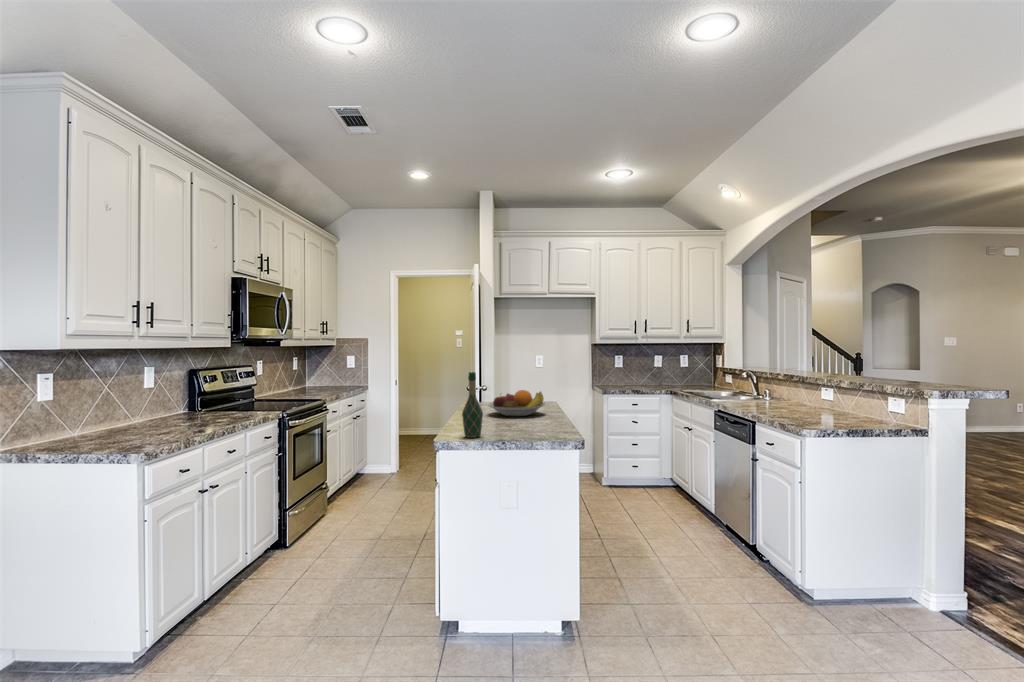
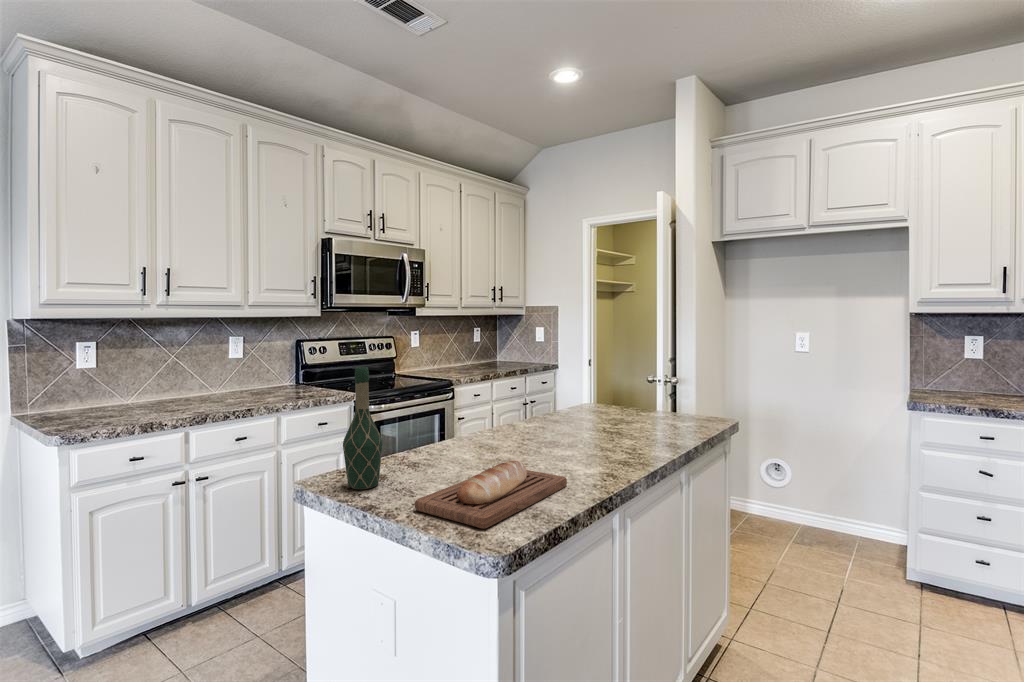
fruit bowl: present [488,390,545,416] -> none [531,400,637,448]
bread loaf: none [518,416,566,437] -> present [415,460,567,529]

